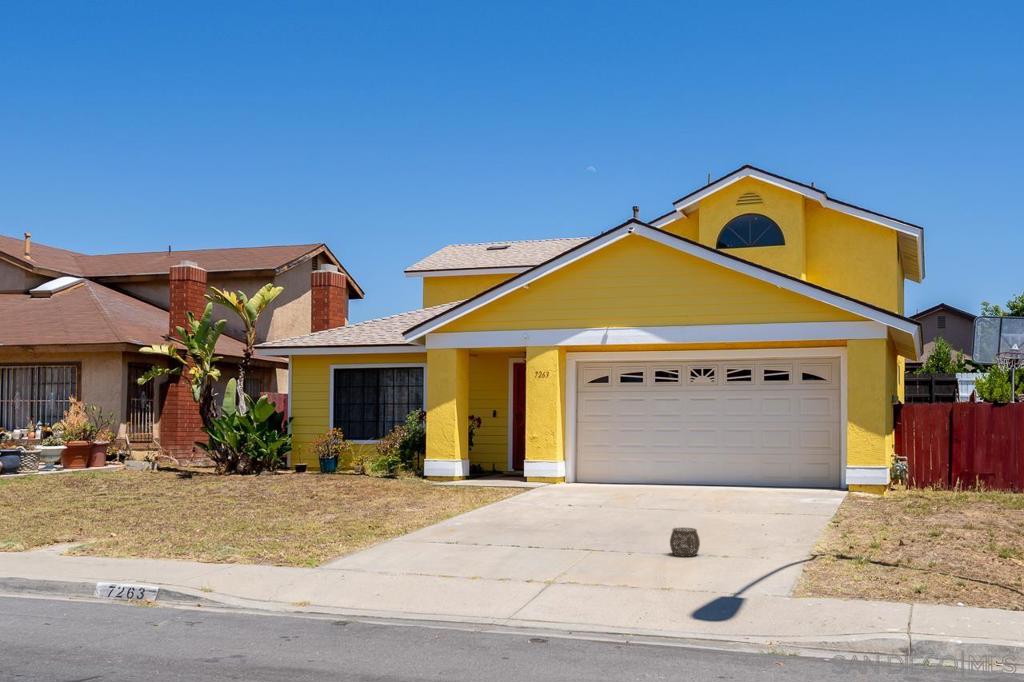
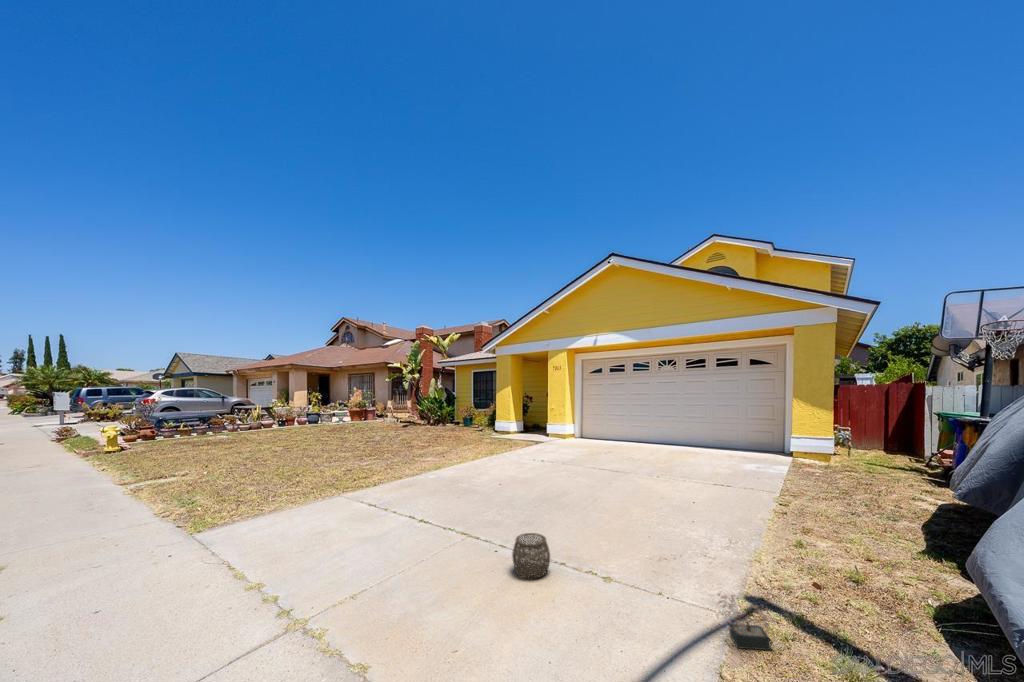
decorative plant: none [823,537,854,565] -> present [718,593,775,650]

